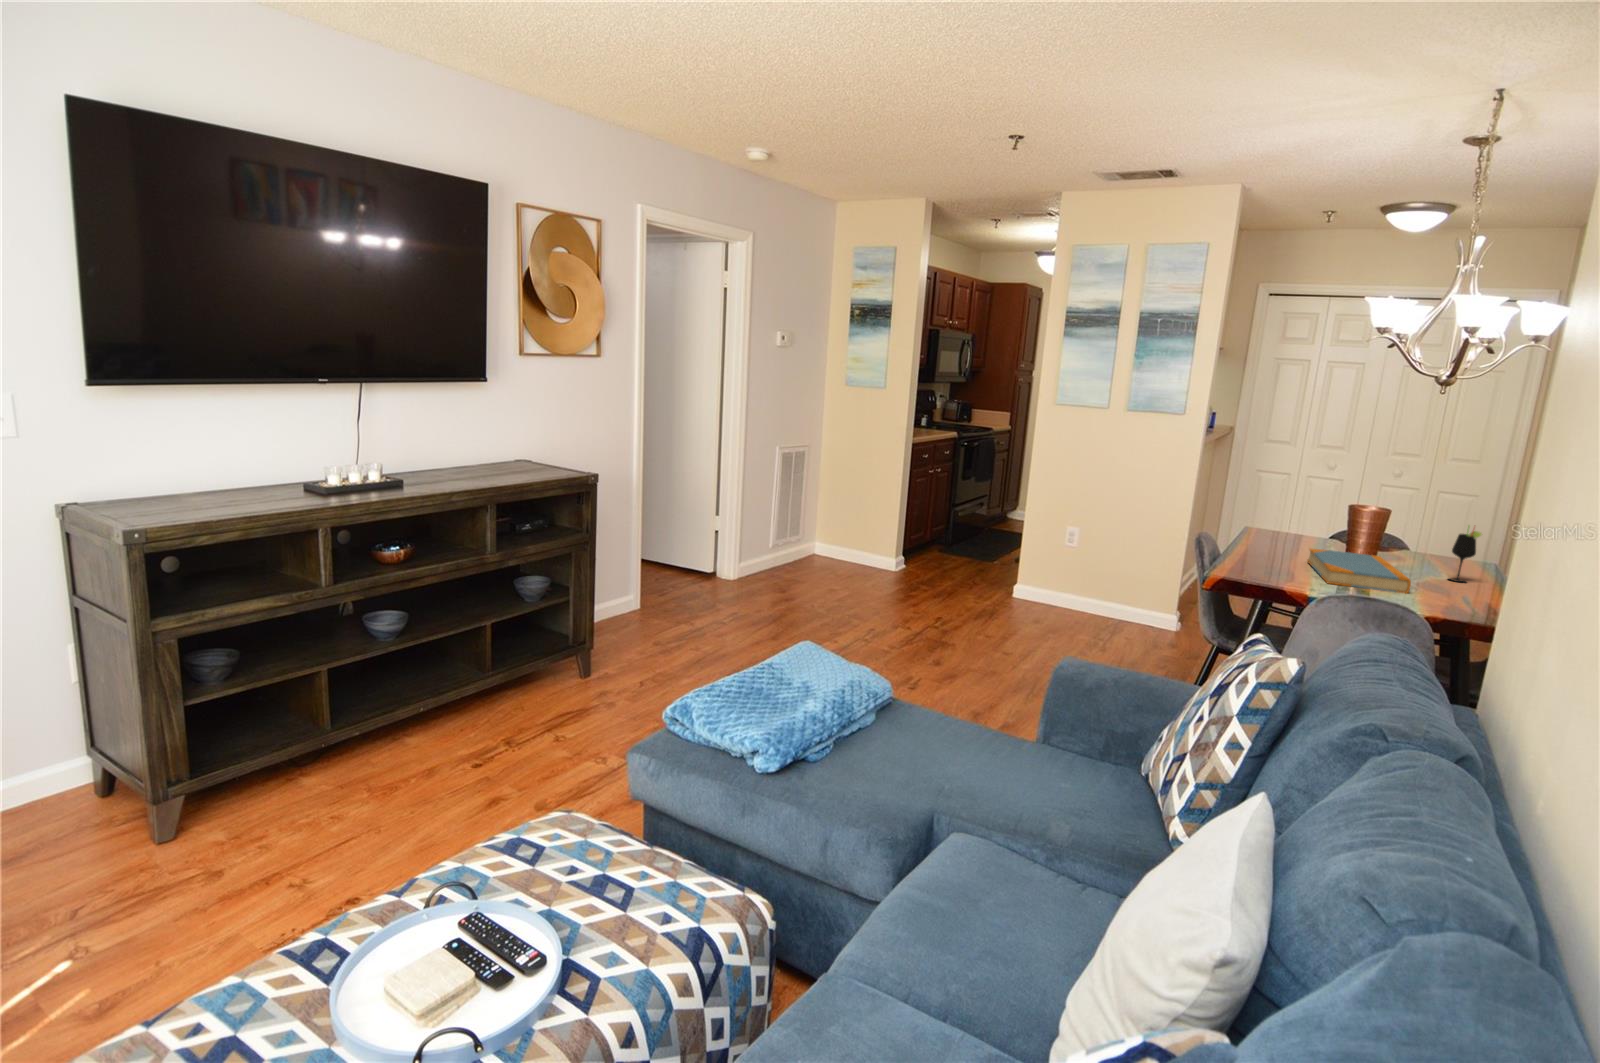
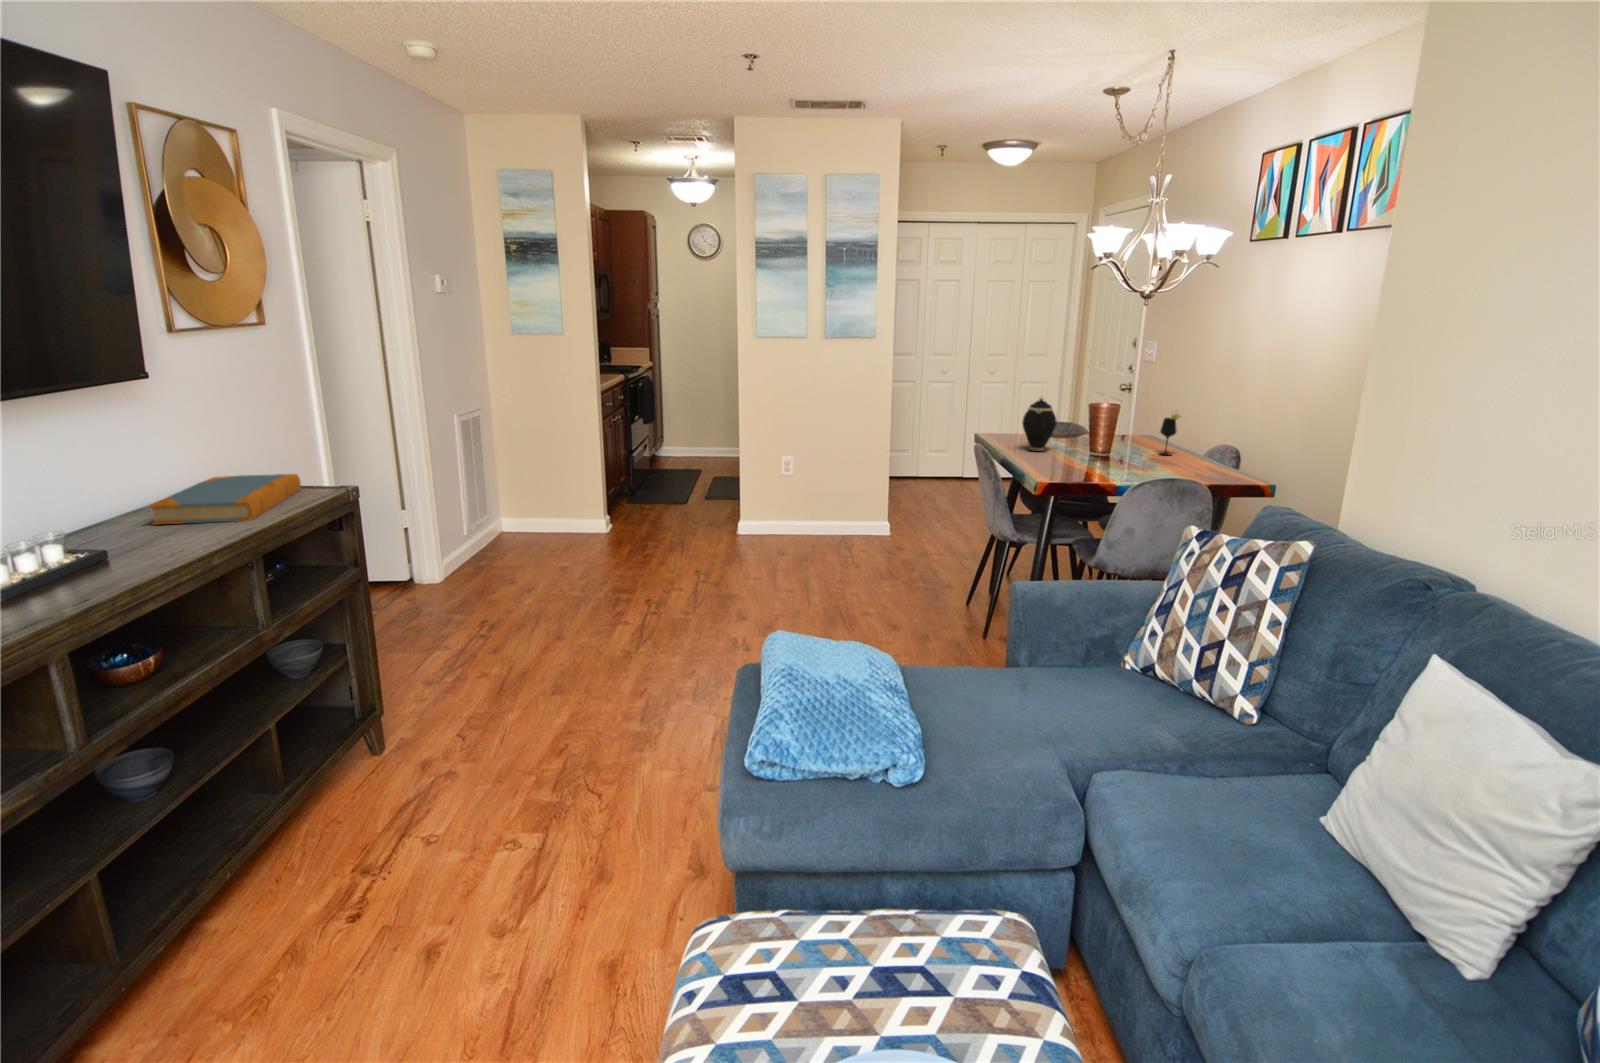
teapot: none [1270,487,1314,553] -> present [1022,396,1056,452]
book: present [1307,549,1411,593] -> present [150,474,301,524]

